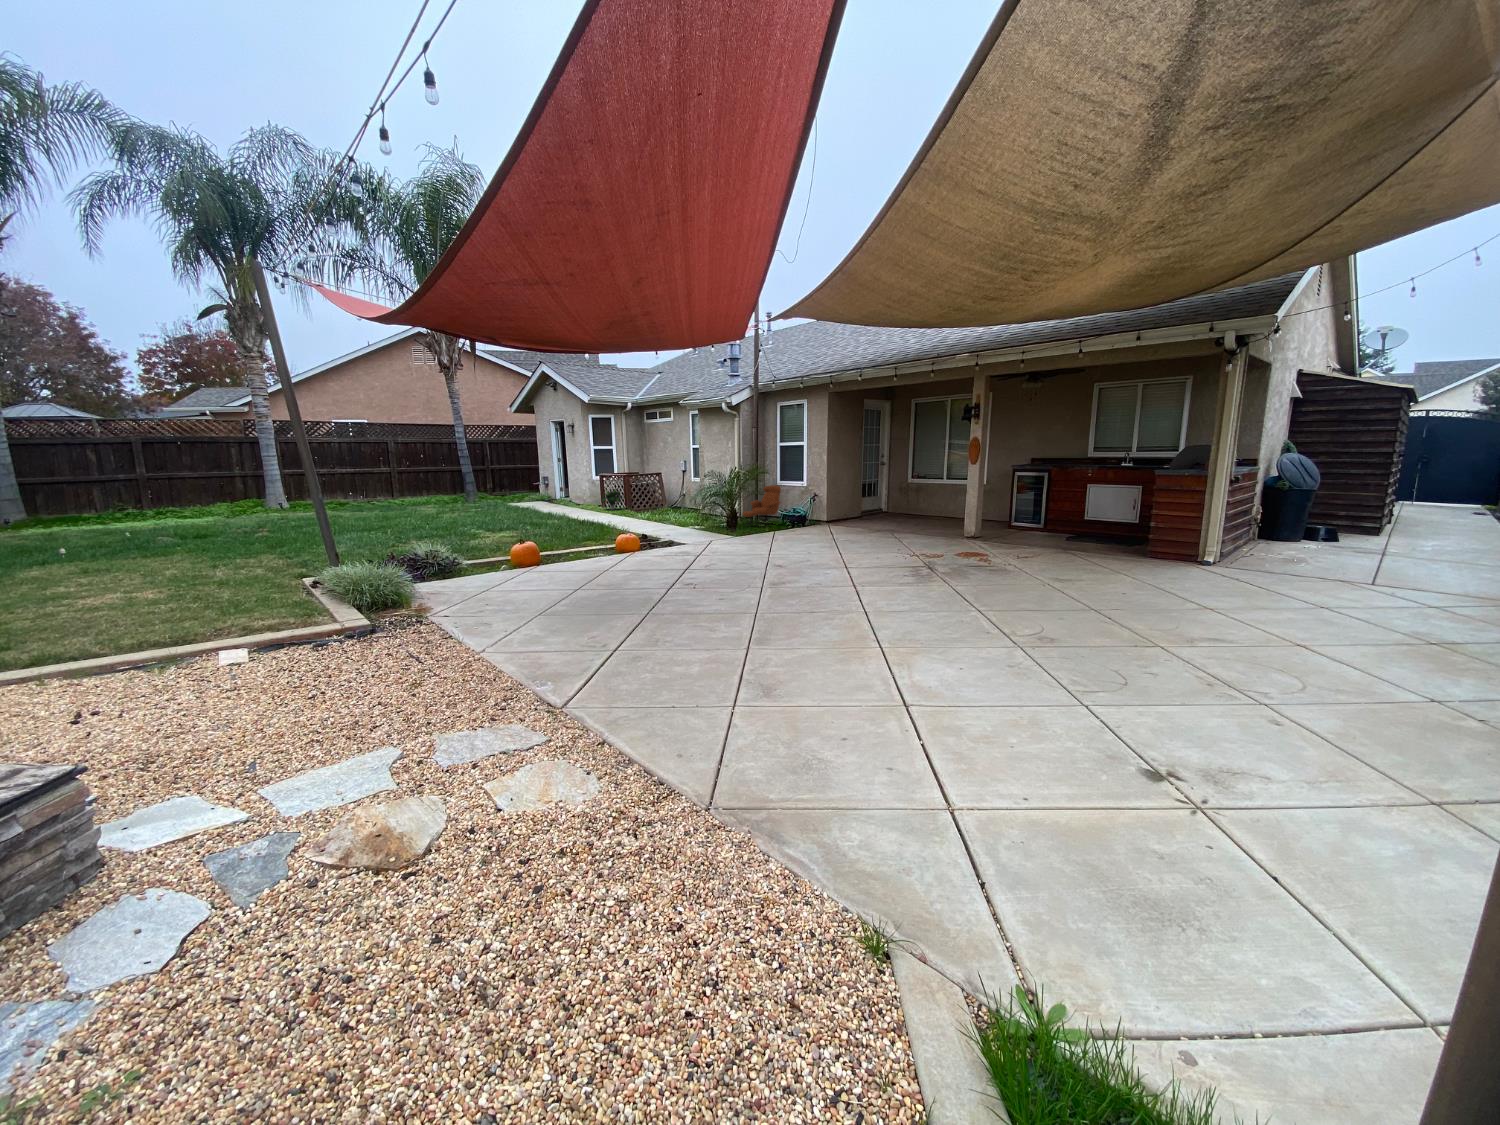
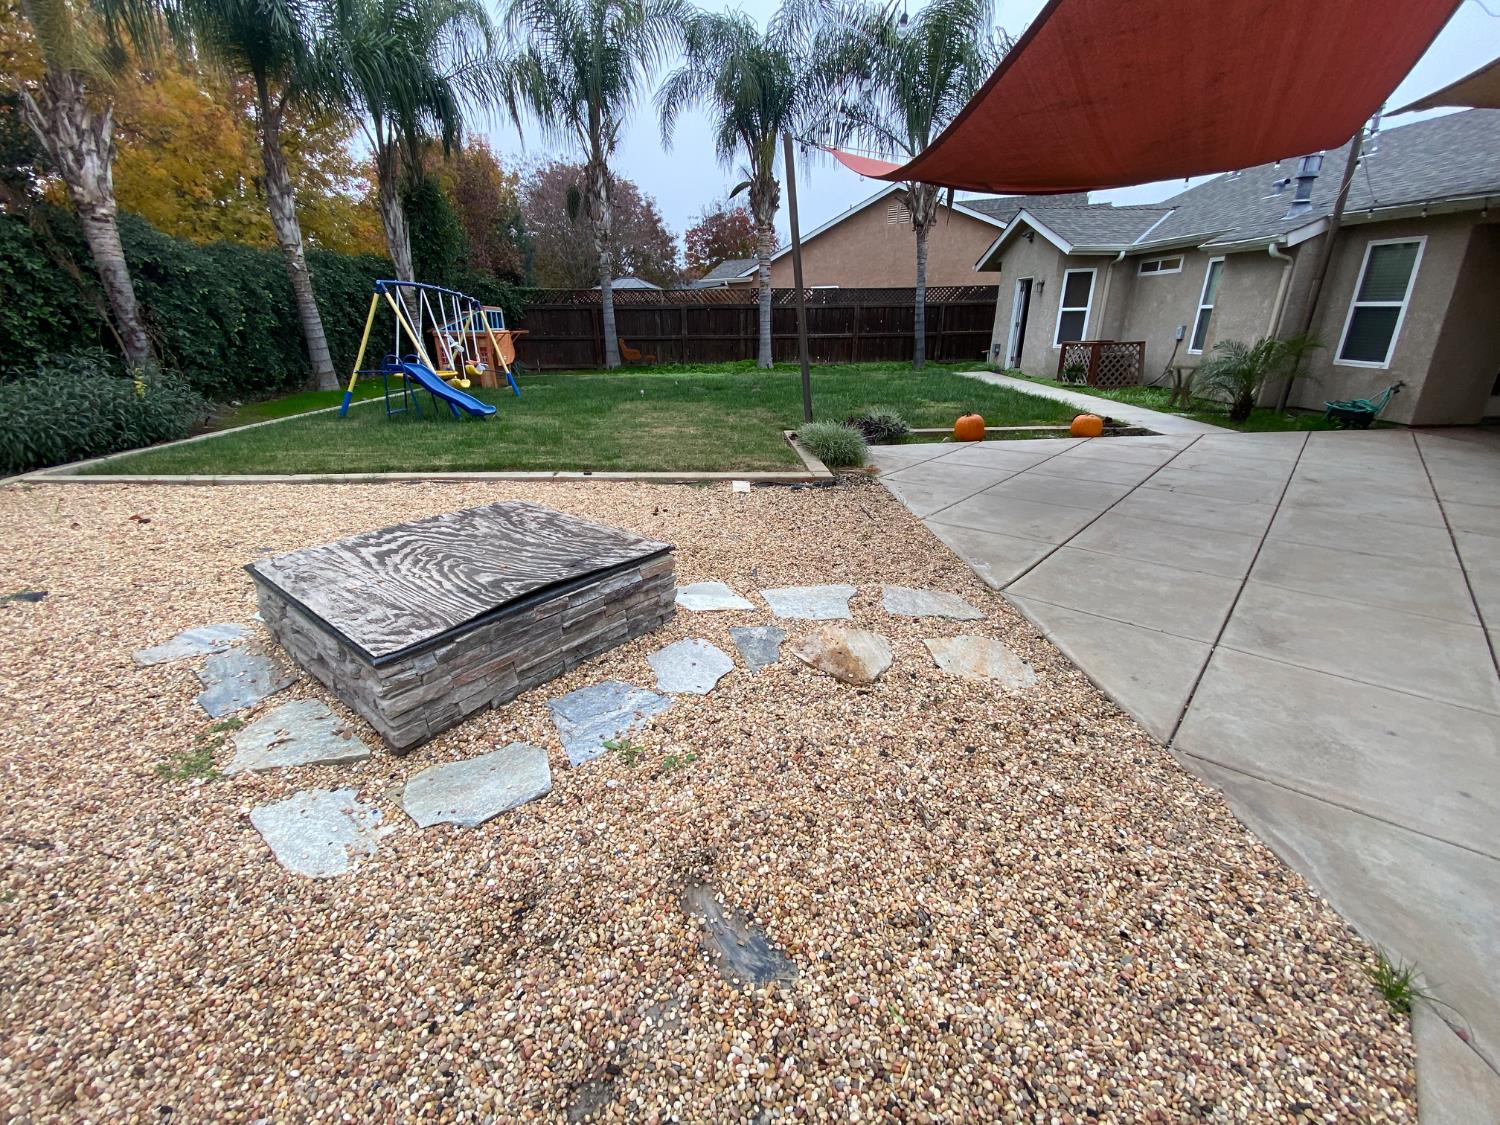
lounge chair: present [743,485,781,525] -> present [619,339,655,366]
side table: none [677,488,706,522] -> present [1158,366,1200,410]

